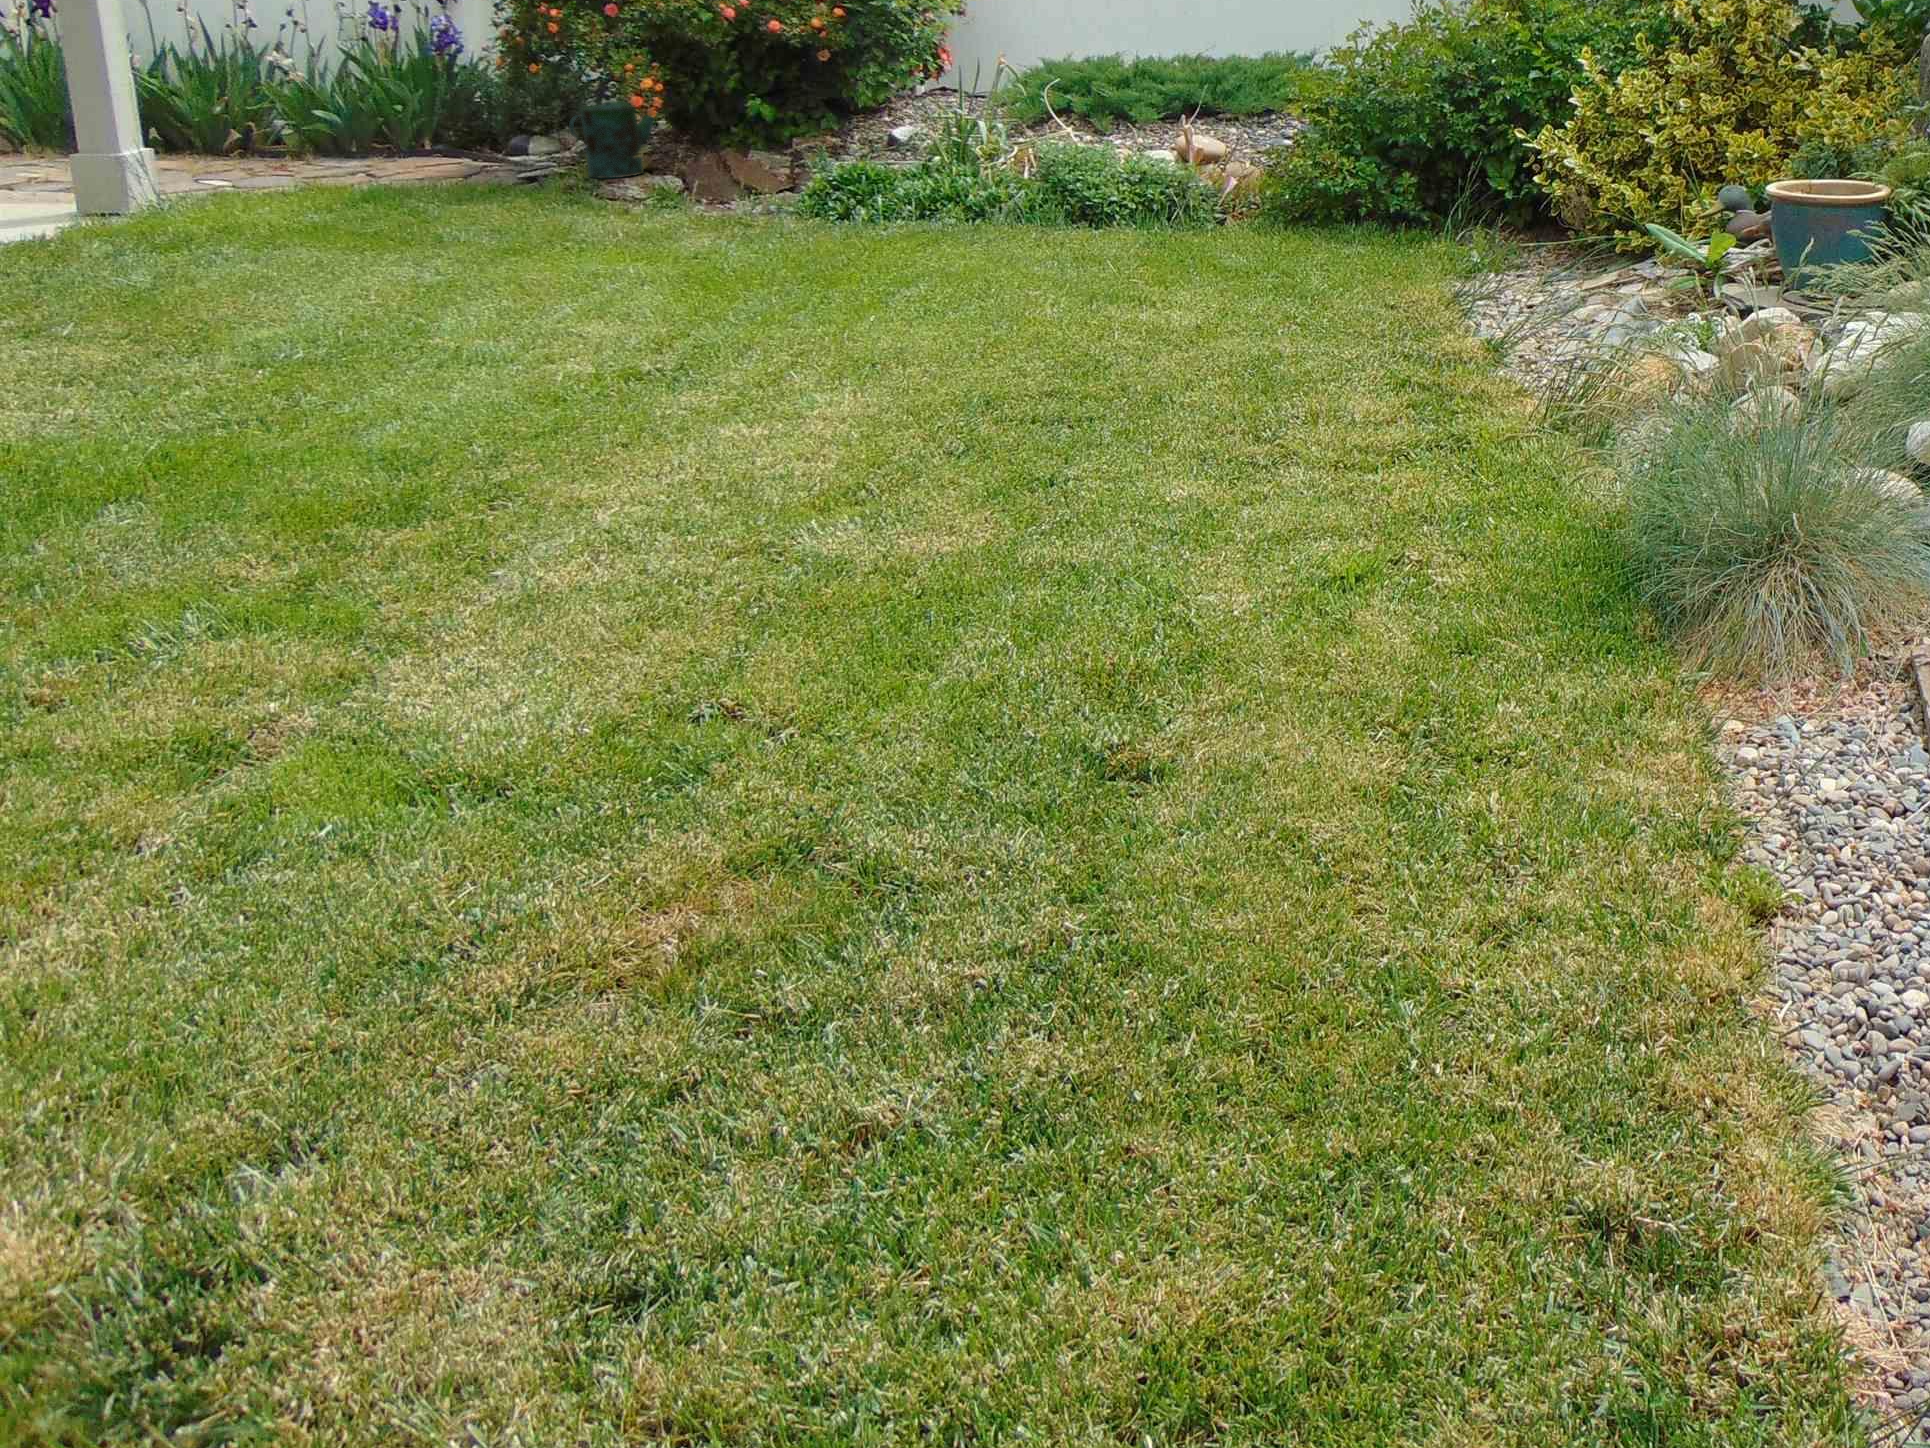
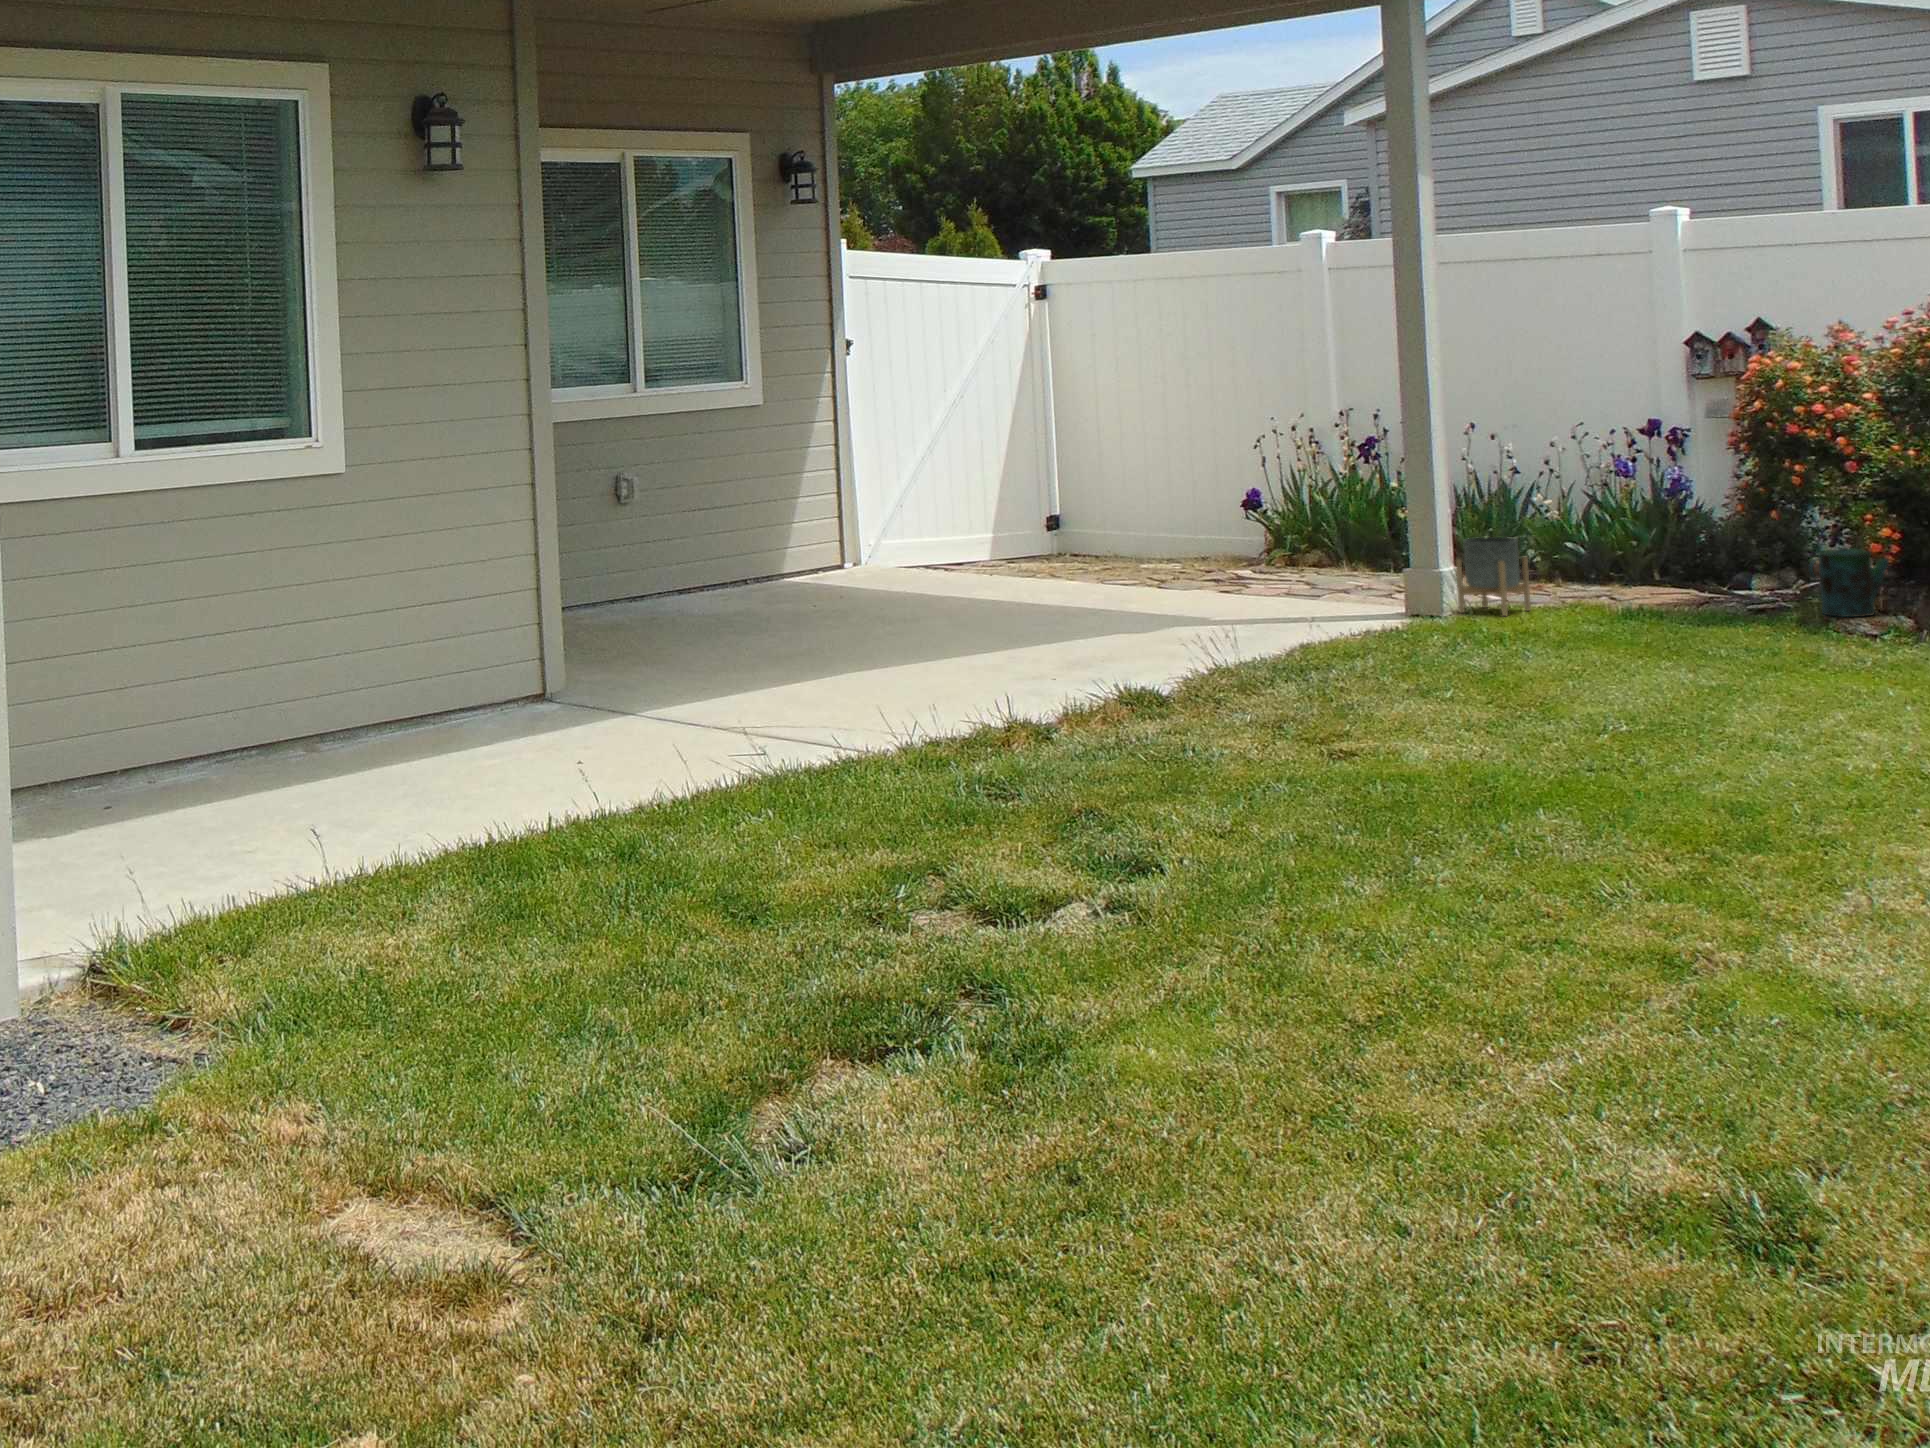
planter: none [128,110,242,211] -> present [1456,537,1531,616]

